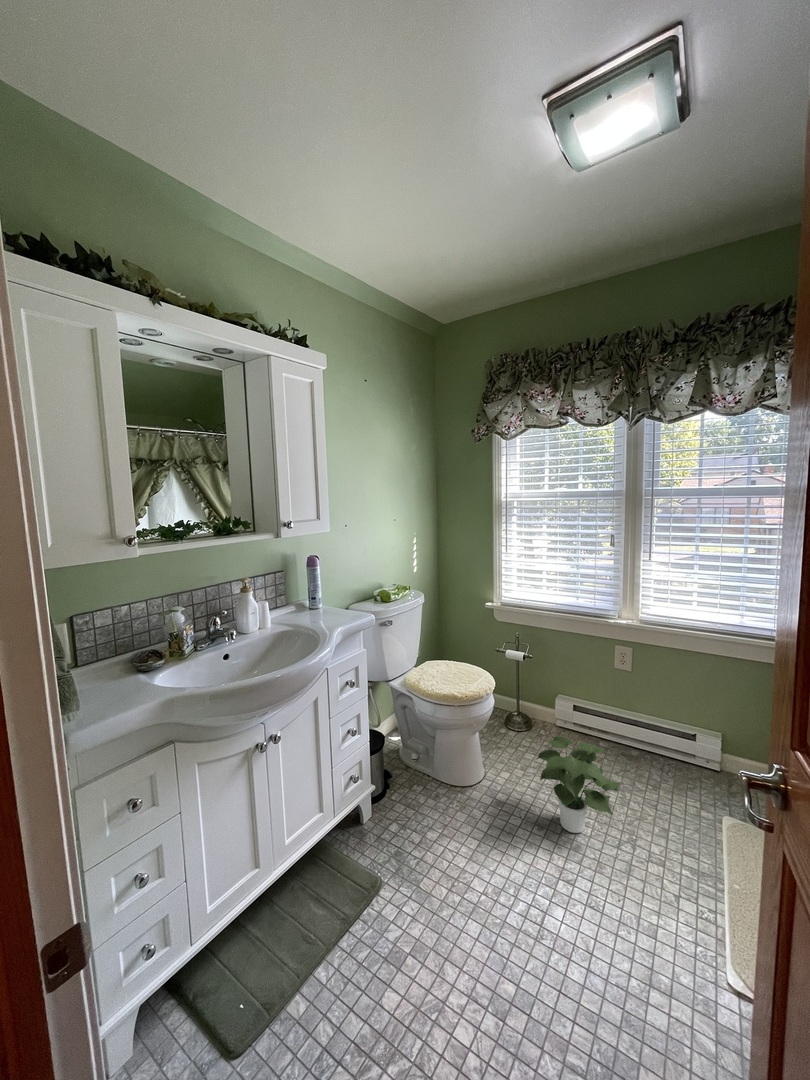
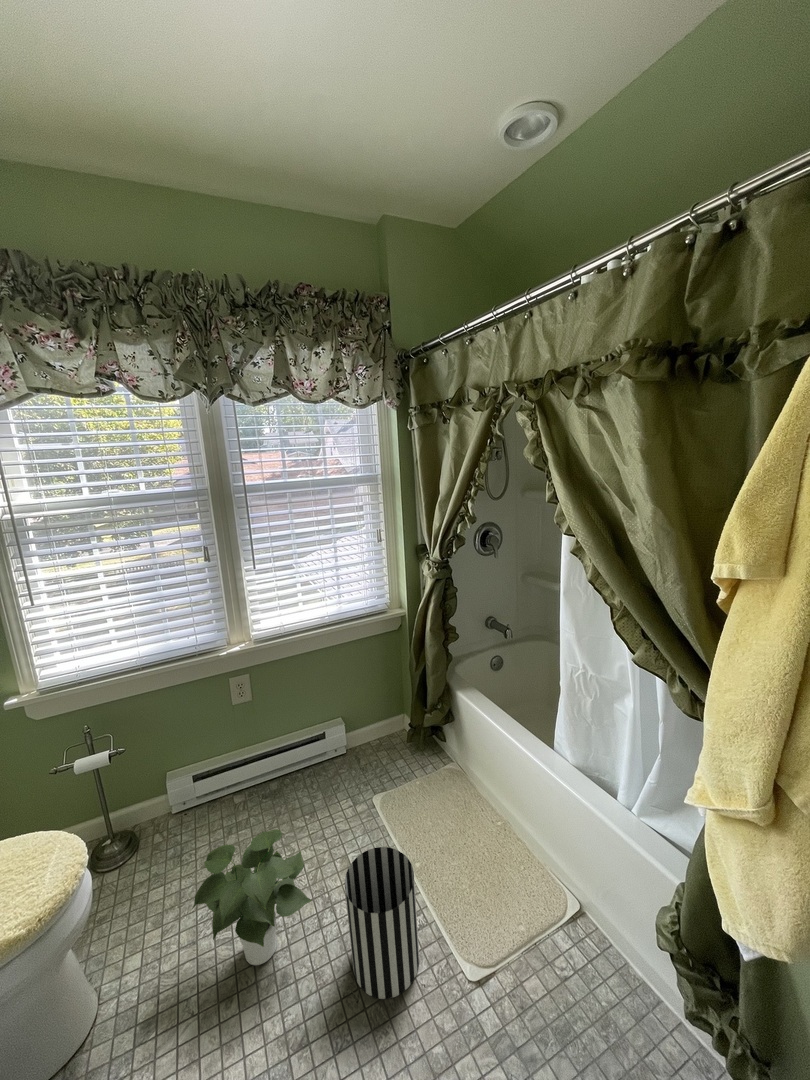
wastebasket: none [629,803,703,940] -> present [345,847,419,999]

